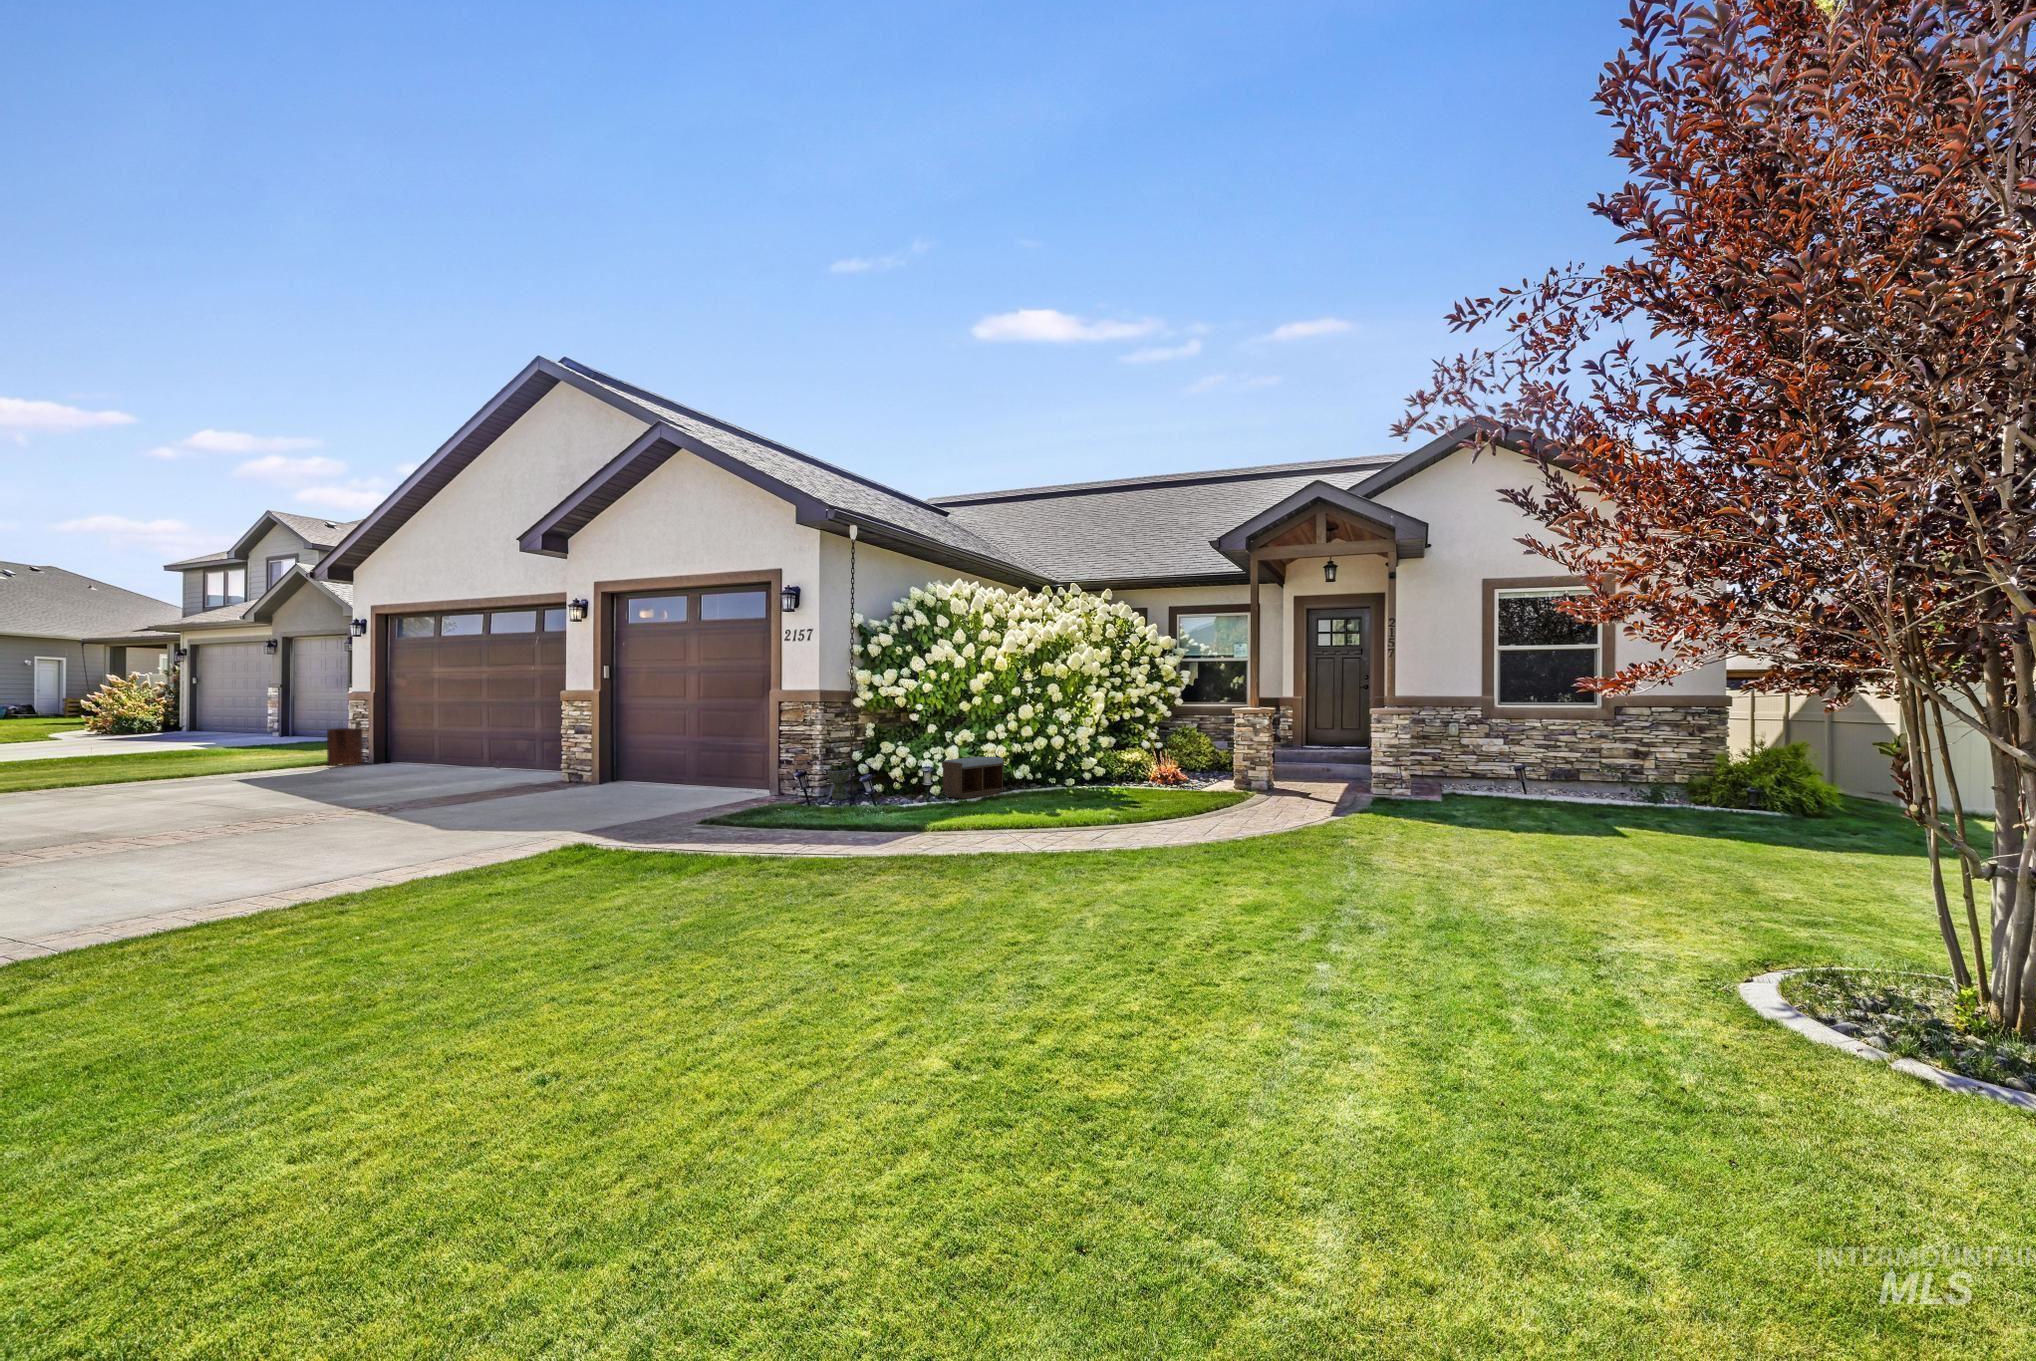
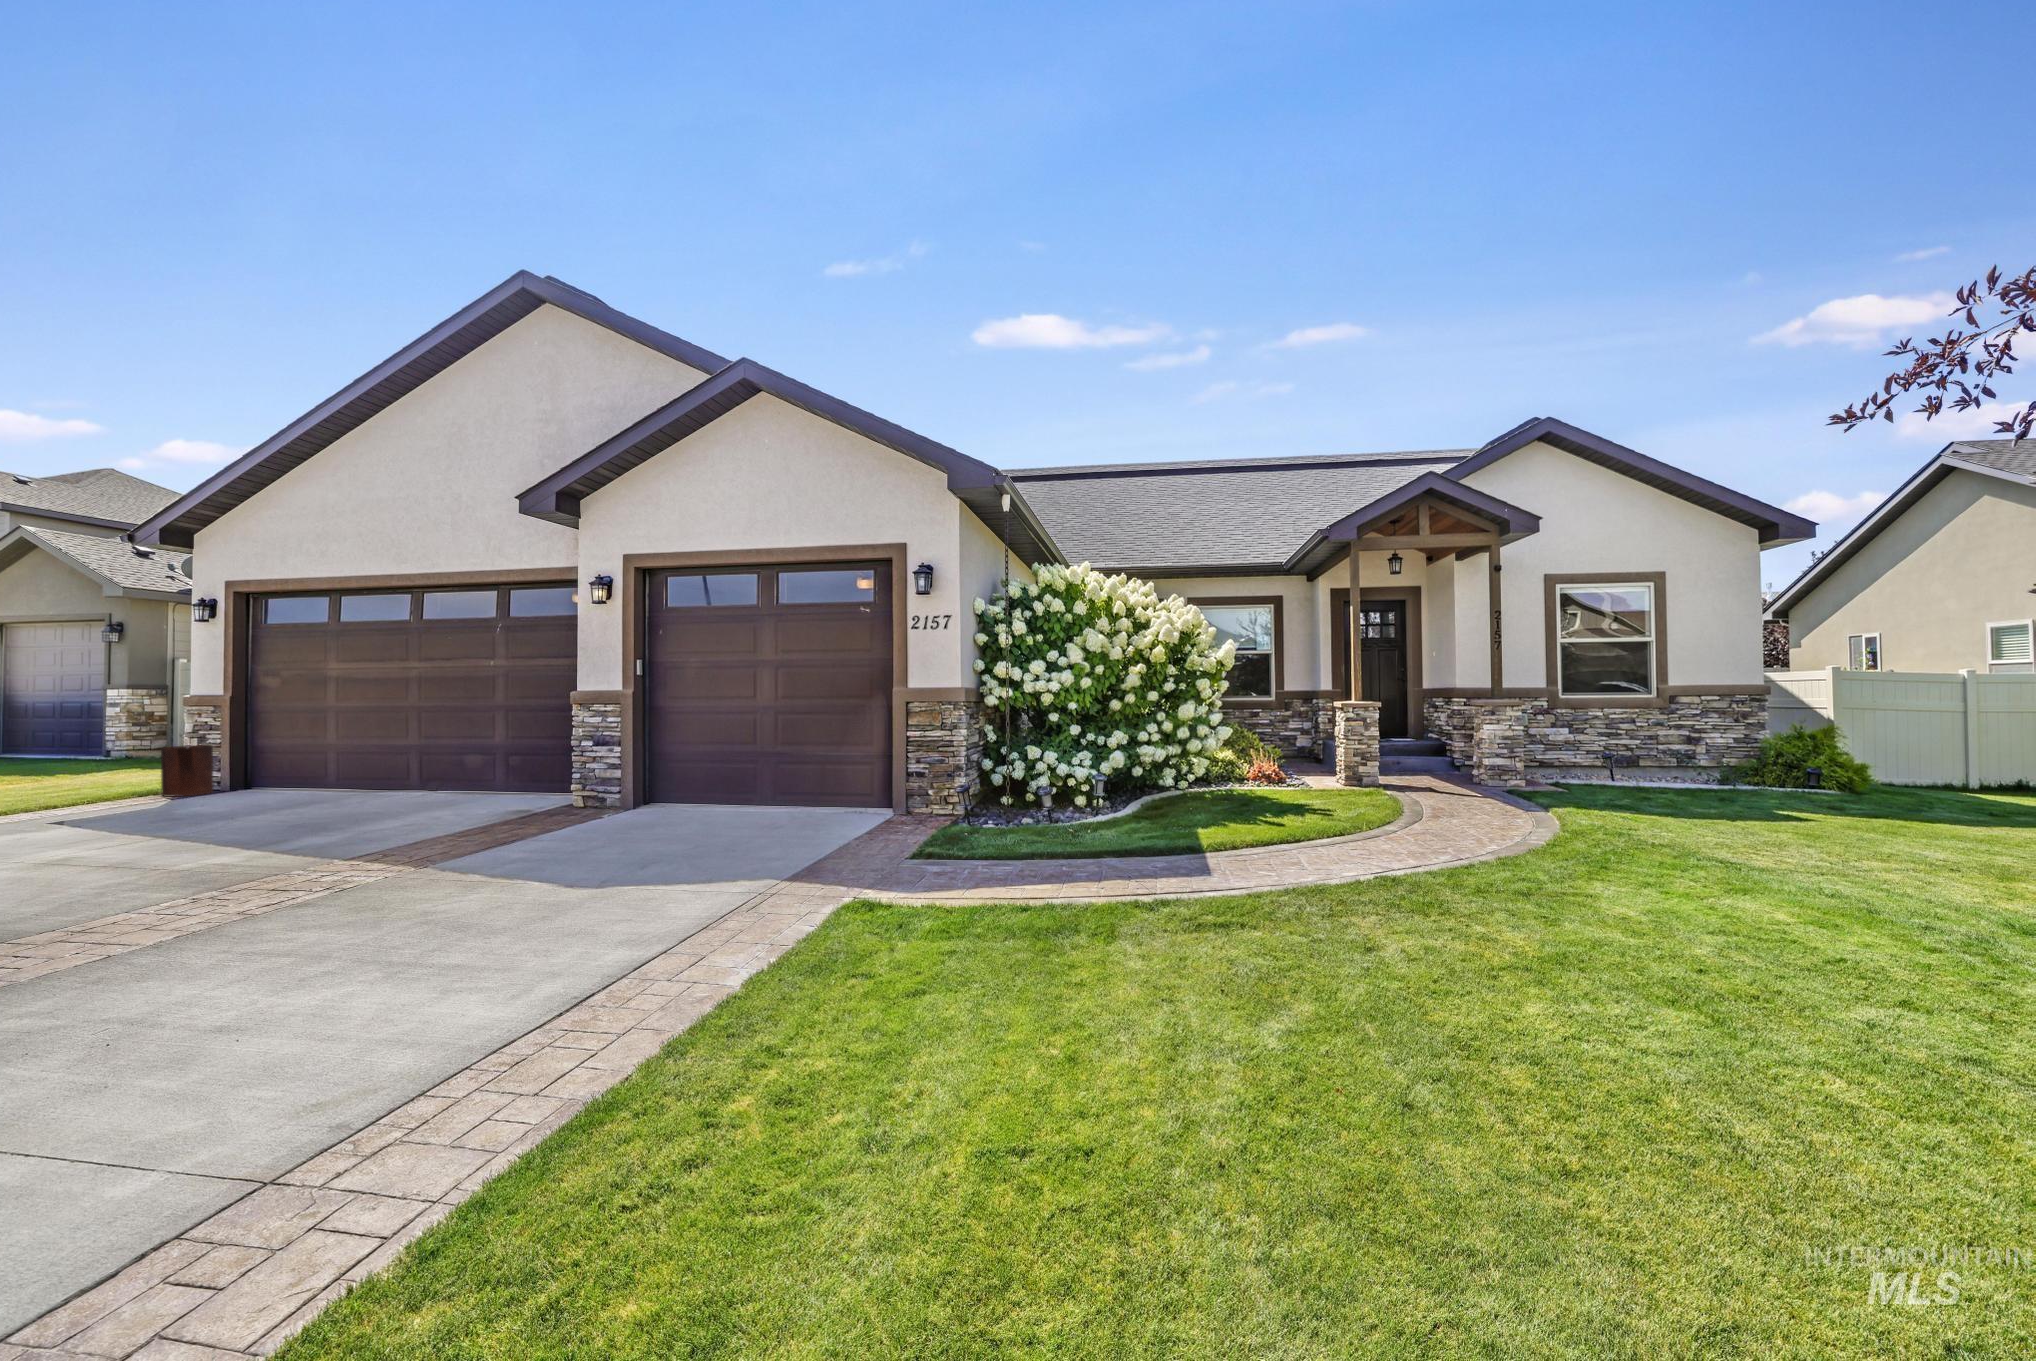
bench: present [942,757,1004,799] -> none [1096,759,1150,807]
planter: present [827,761,850,800] -> none [972,769,998,814]

